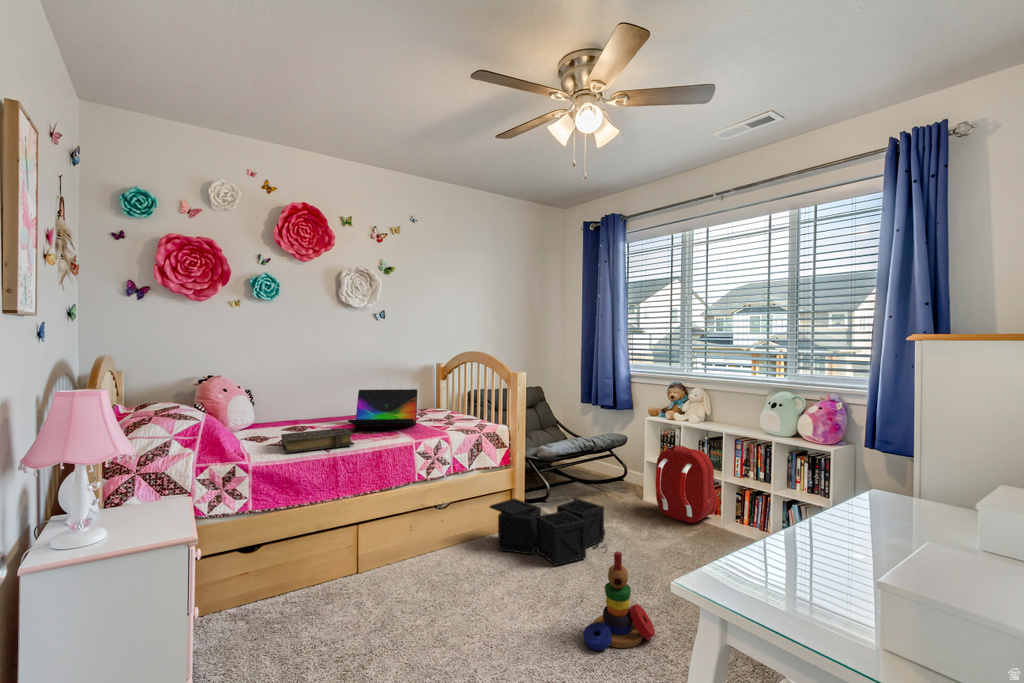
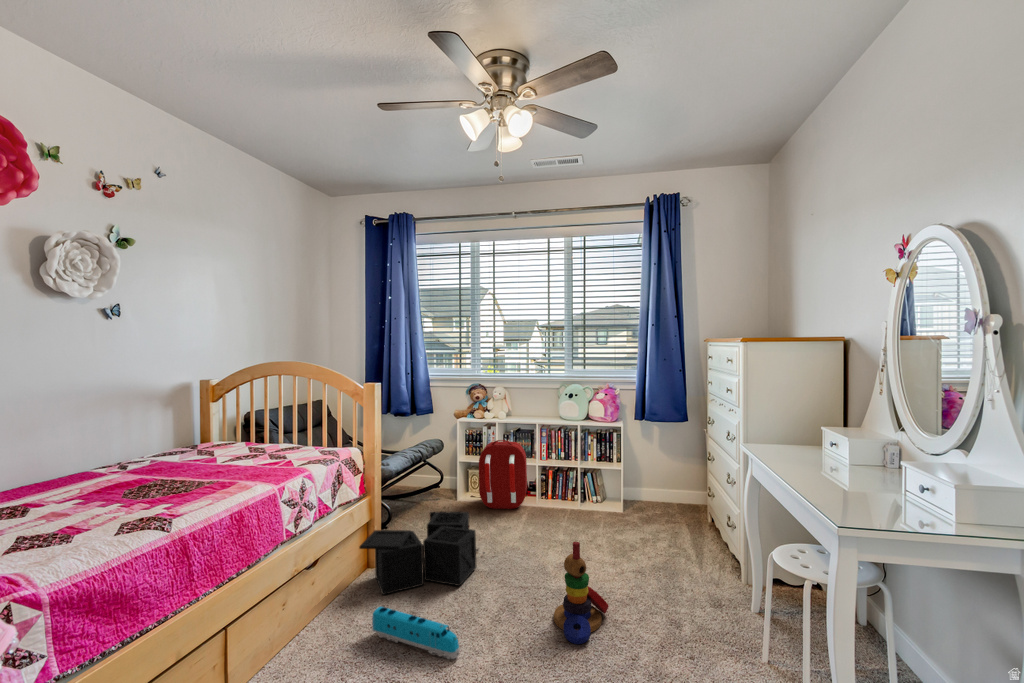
laptop: present [348,389,417,426] -> none [118,417,251,487]
book: present [281,428,355,453] -> none [42,489,207,553]
toy train: none [461,552,496,609] -> present [372,607,459,659]

